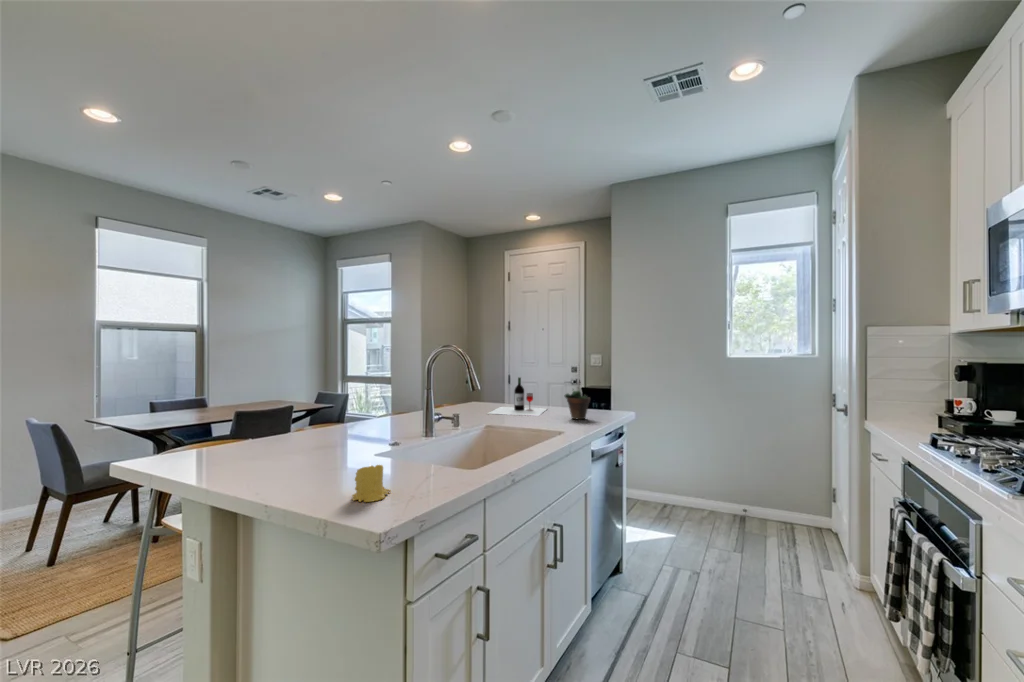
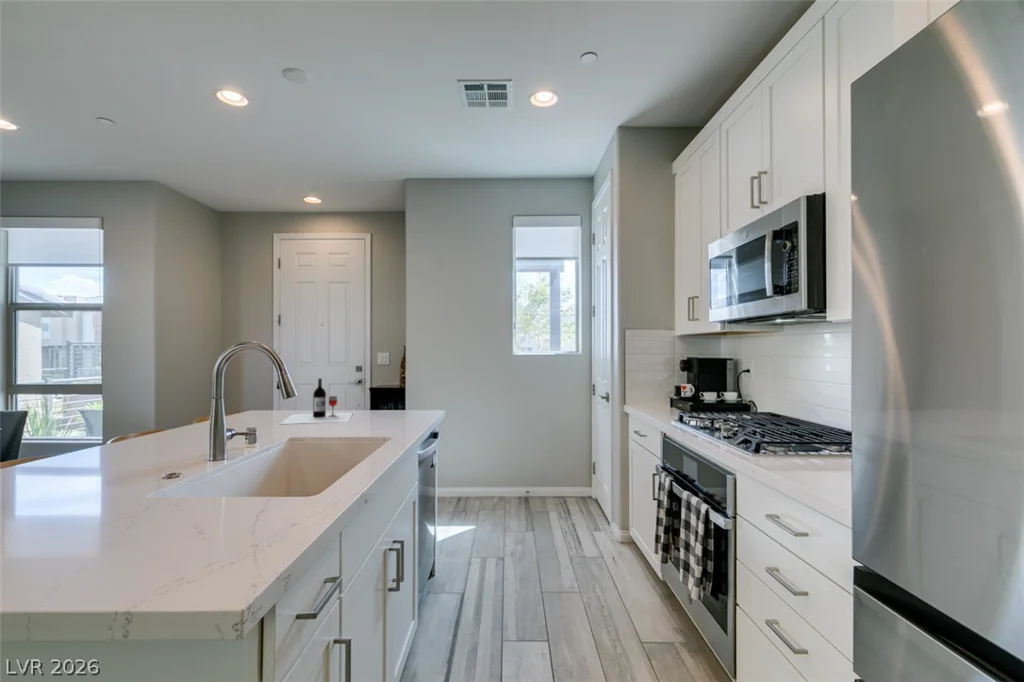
succulent plant: present [564,382,590,419] -> none [381,380,410,422]
candle: present [352,465,391,502] -> none [141,512,212,581]

